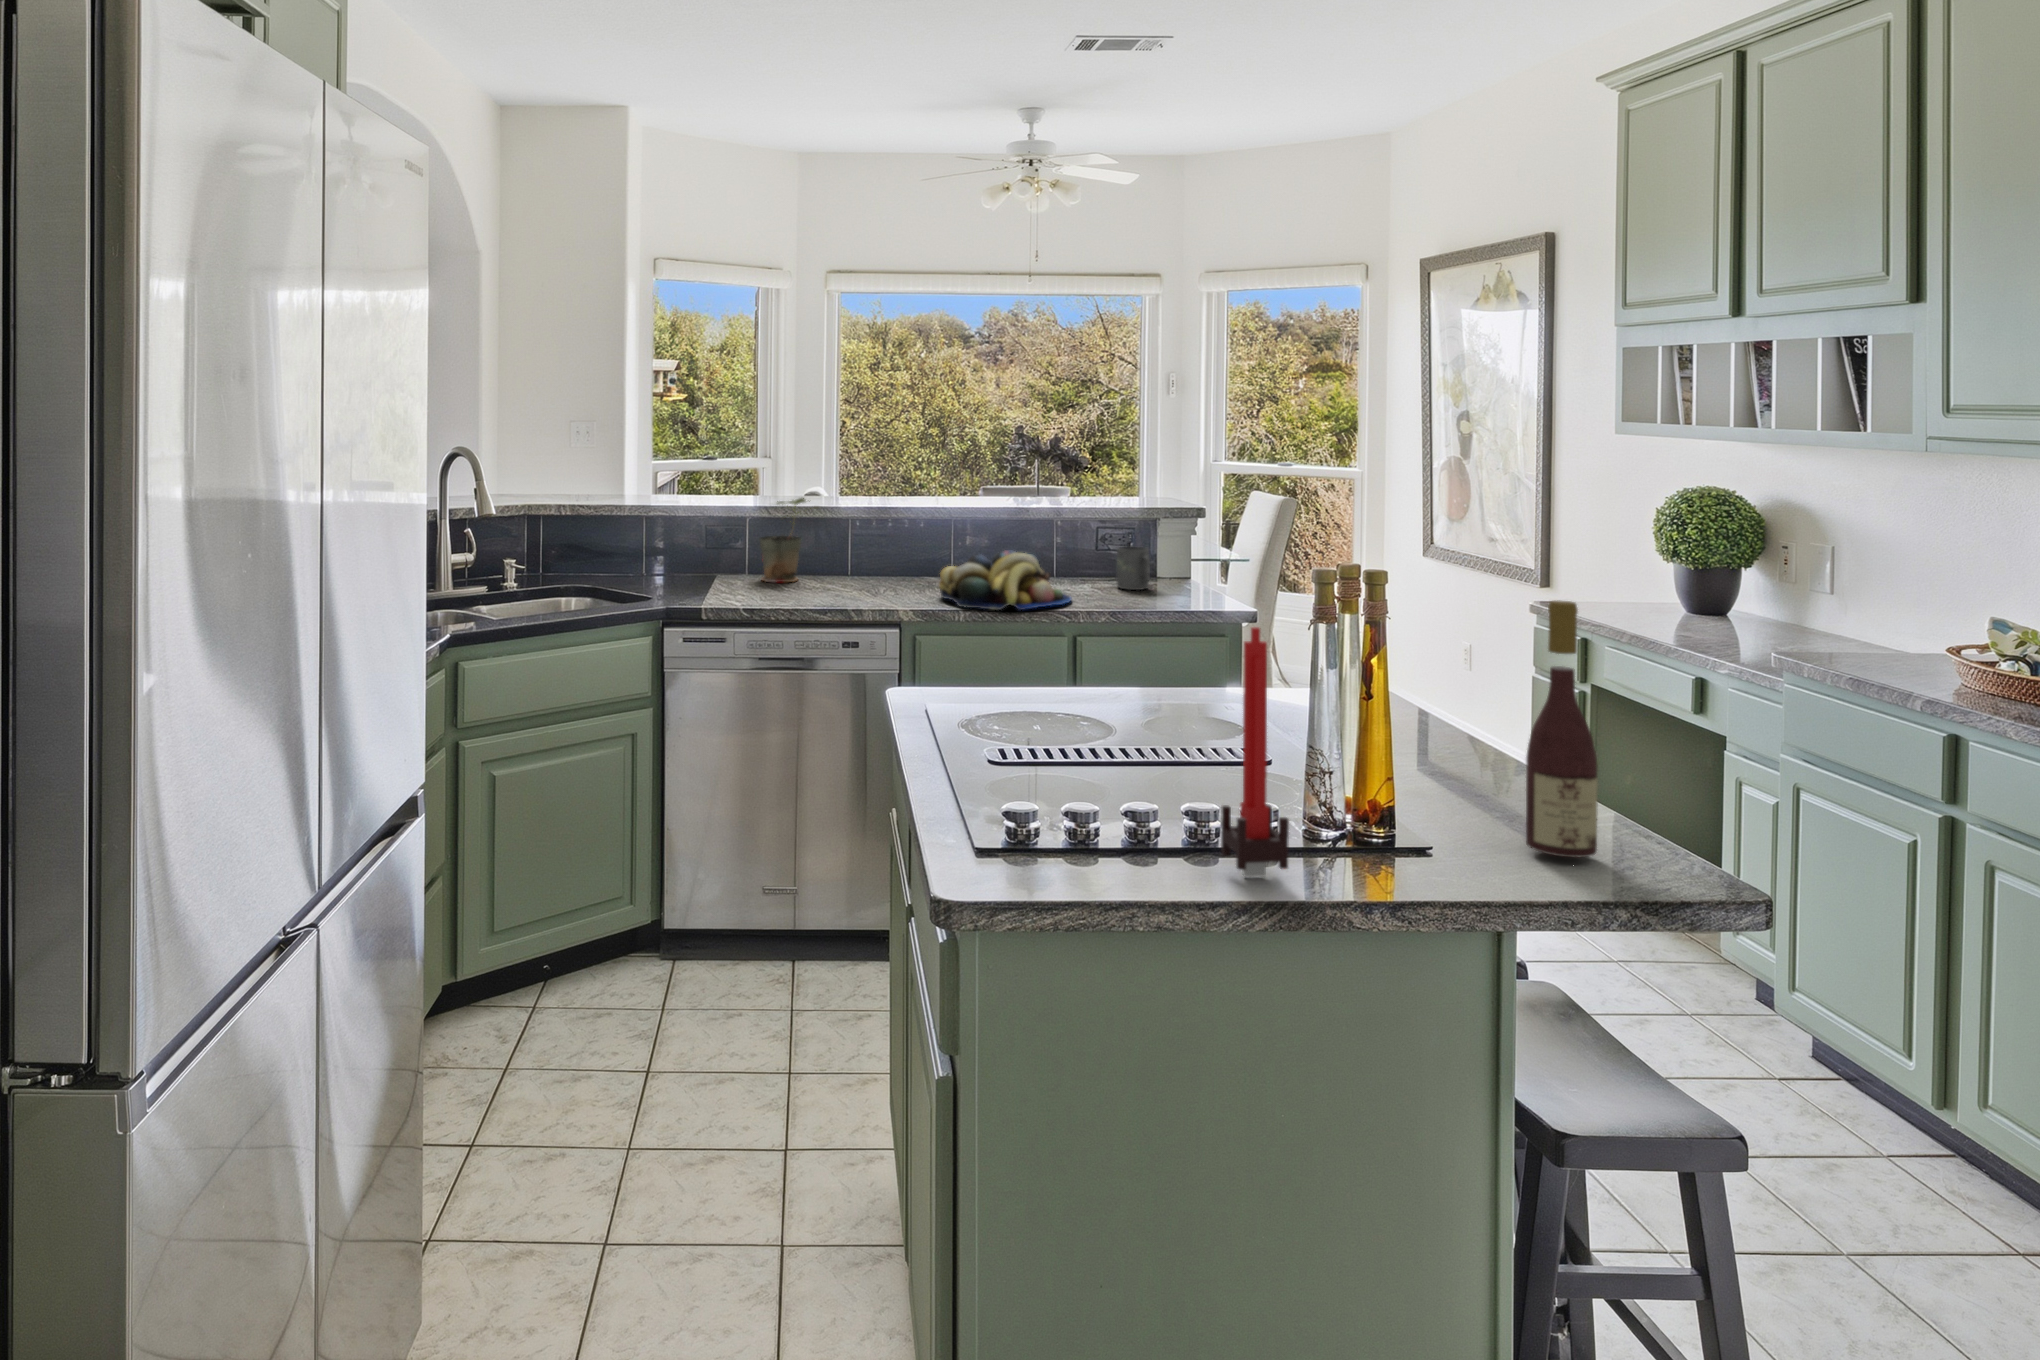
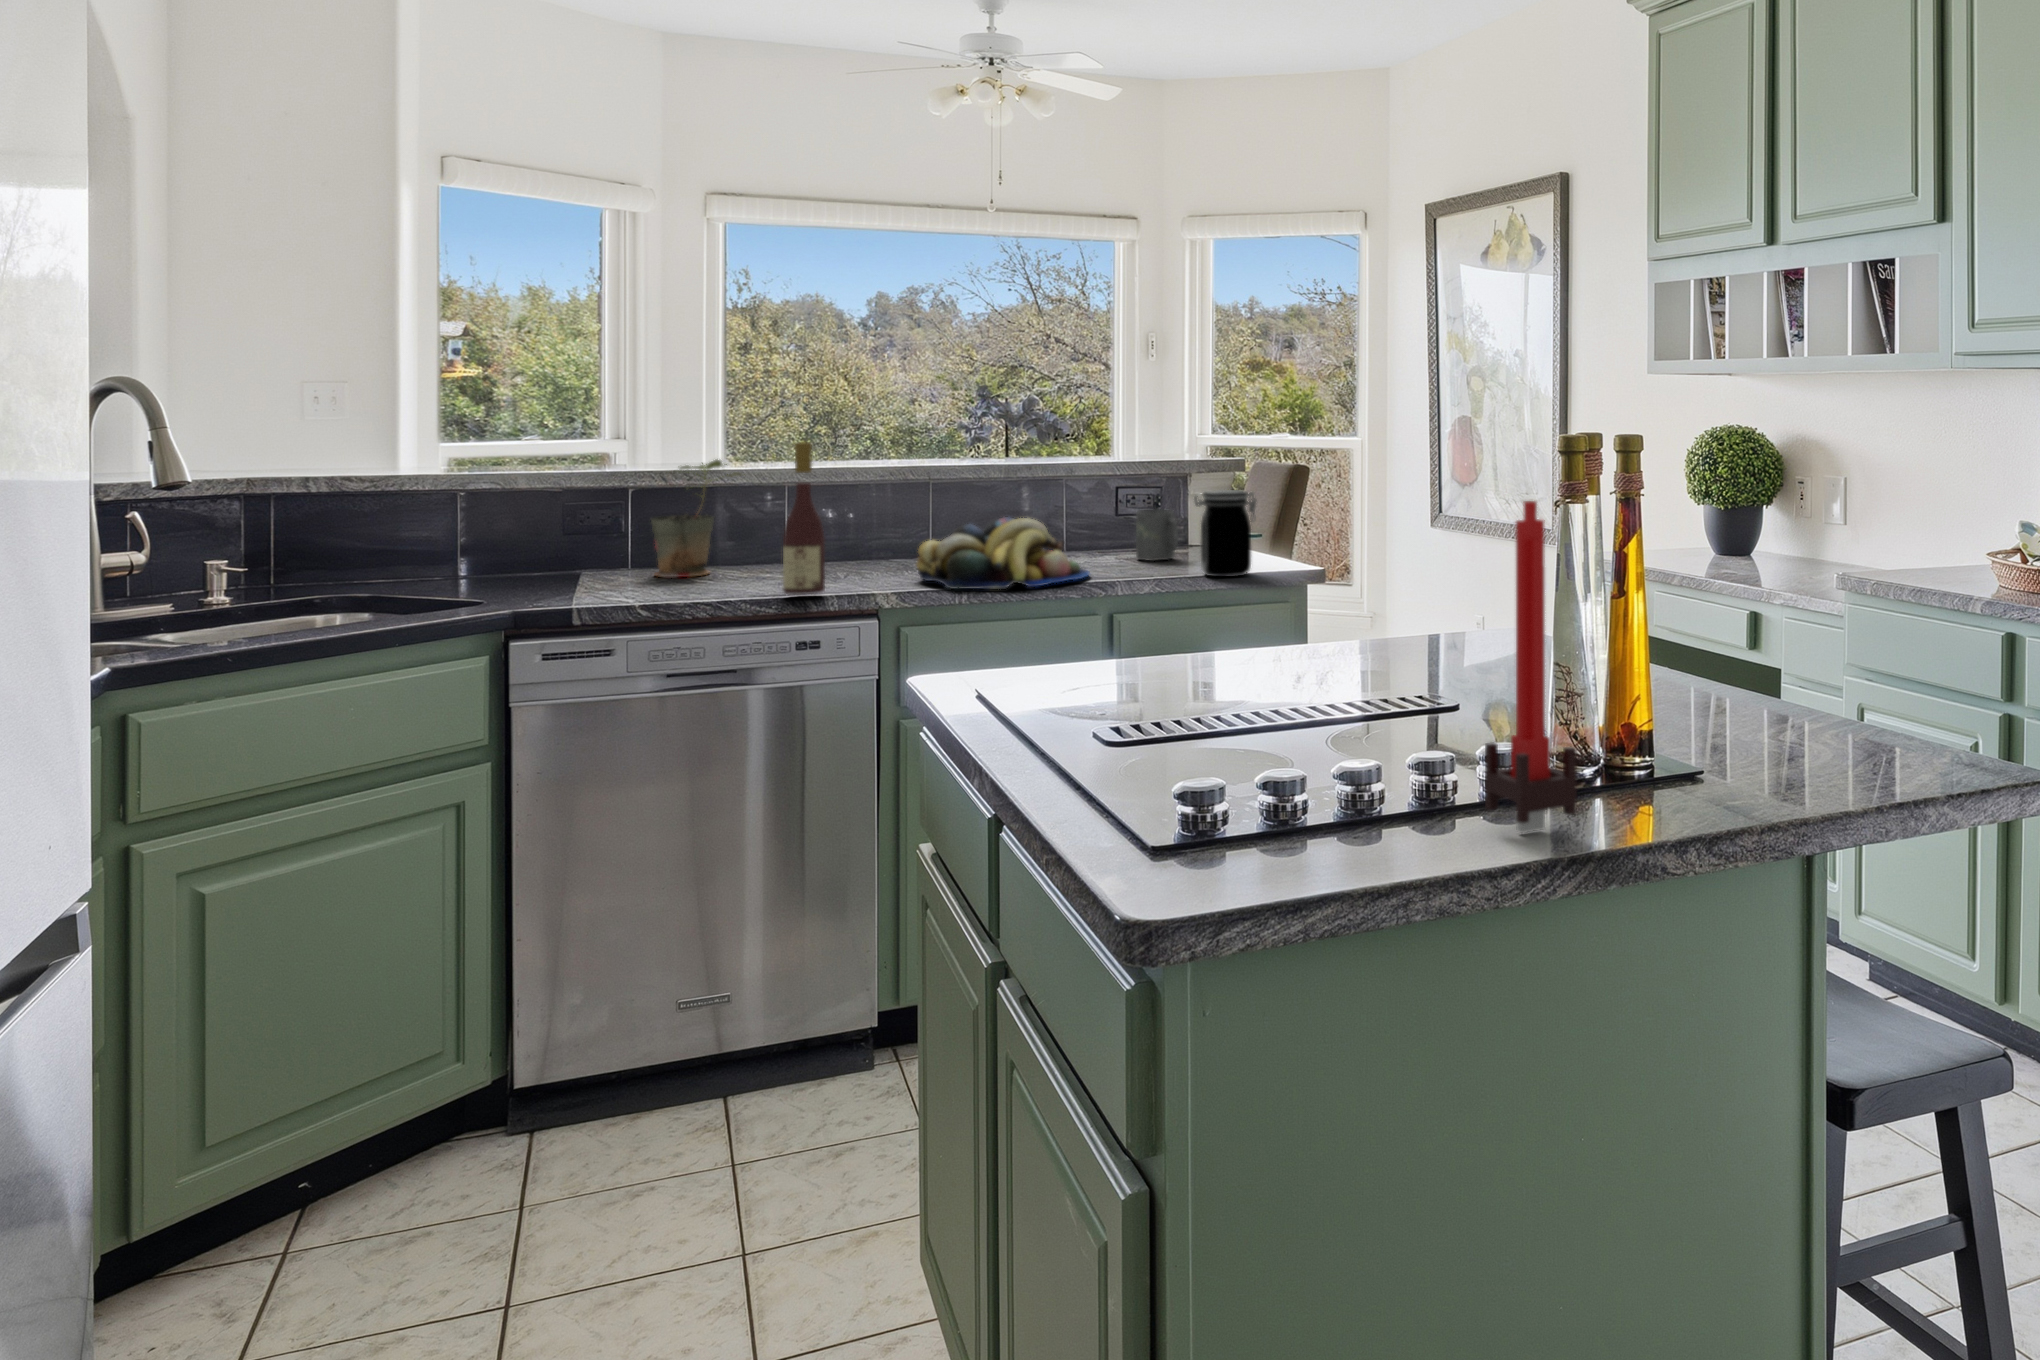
jar: none [1158,537,1211,610] -> present [1194,490,1256,577]
wine bottle: present [1526,600,1598,858] -> present [783,442,825,594]

